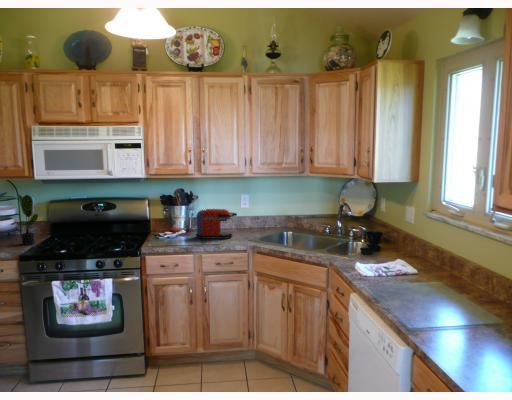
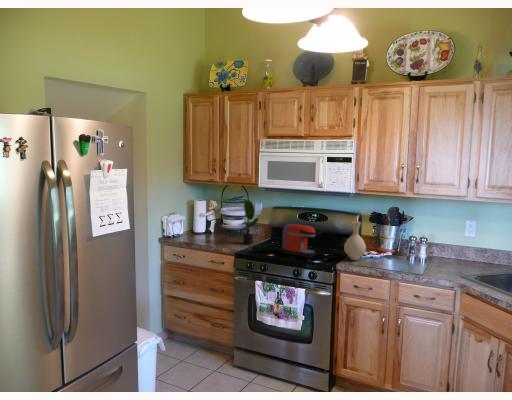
vase: none [143,205,164,242] -> present [344,221,366,260]
coffee maker: present [196,209,237,239] -> present [281,224,321,257]

